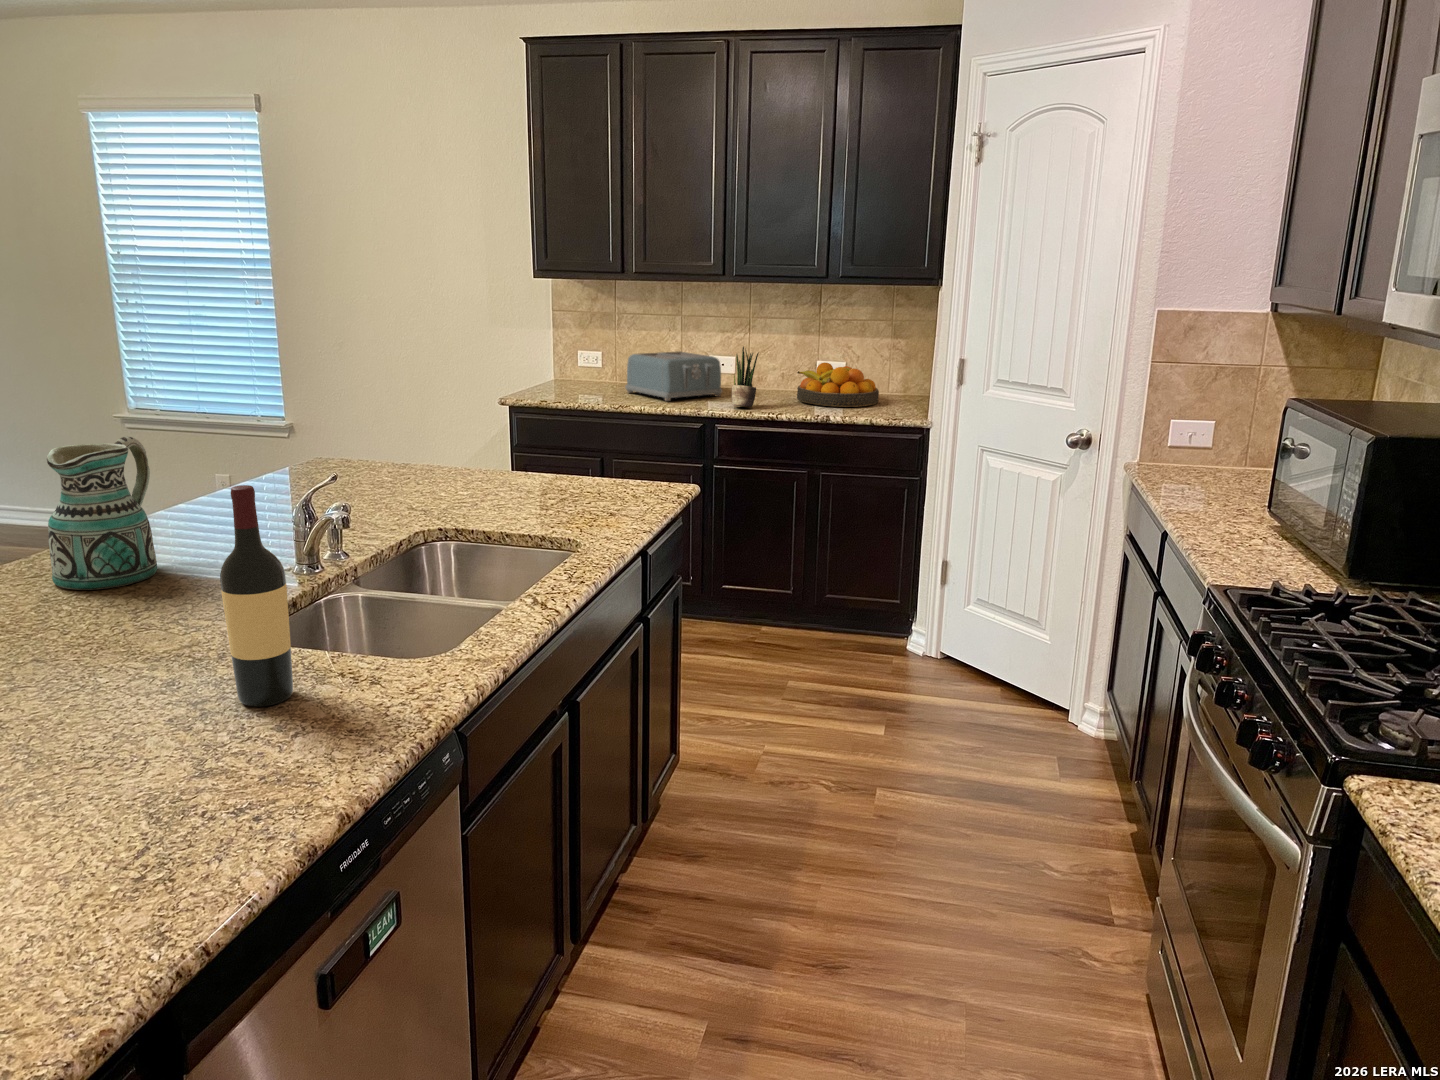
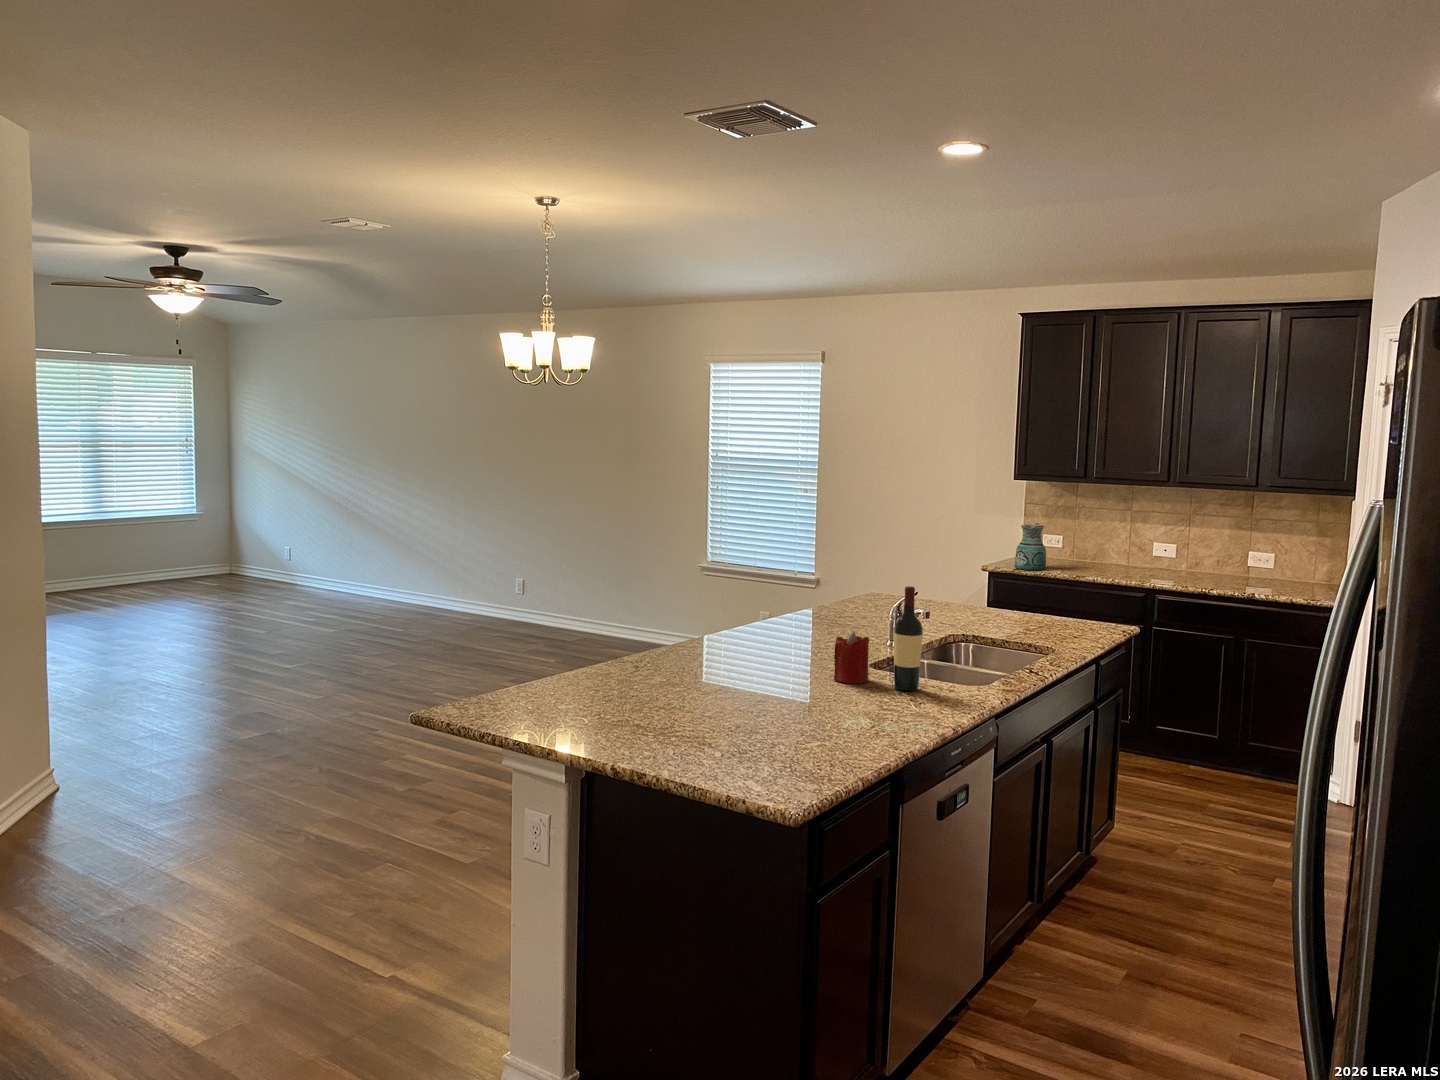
potted plant: present [732,347,758,407] -> none [1170,536,1195,584]
toaster: present [625,352,722,401] -> none [1081,538,1163,576]
fruit bowl: present [797,362,879,407] -> none [1229,552,1305,589]
ceramic pitcher: present [47,436,157,590] -> present [1014,523,1046,570]
candle: none [96,587,191,702] -> present [834,631,869,684]

